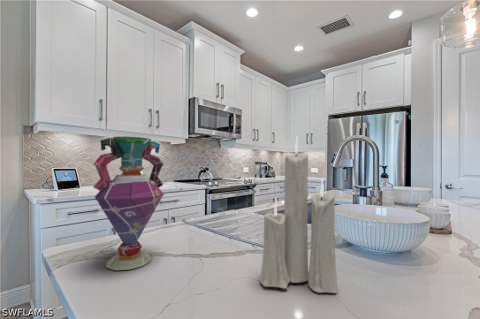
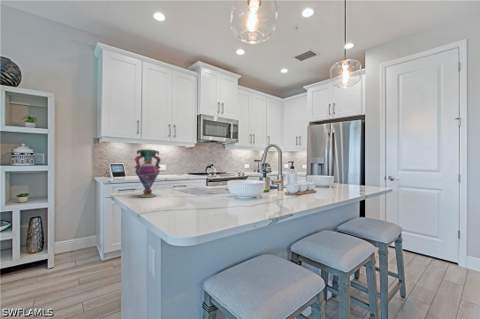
candle: present [260,138,337,293] -> none [189,146,214,202]

